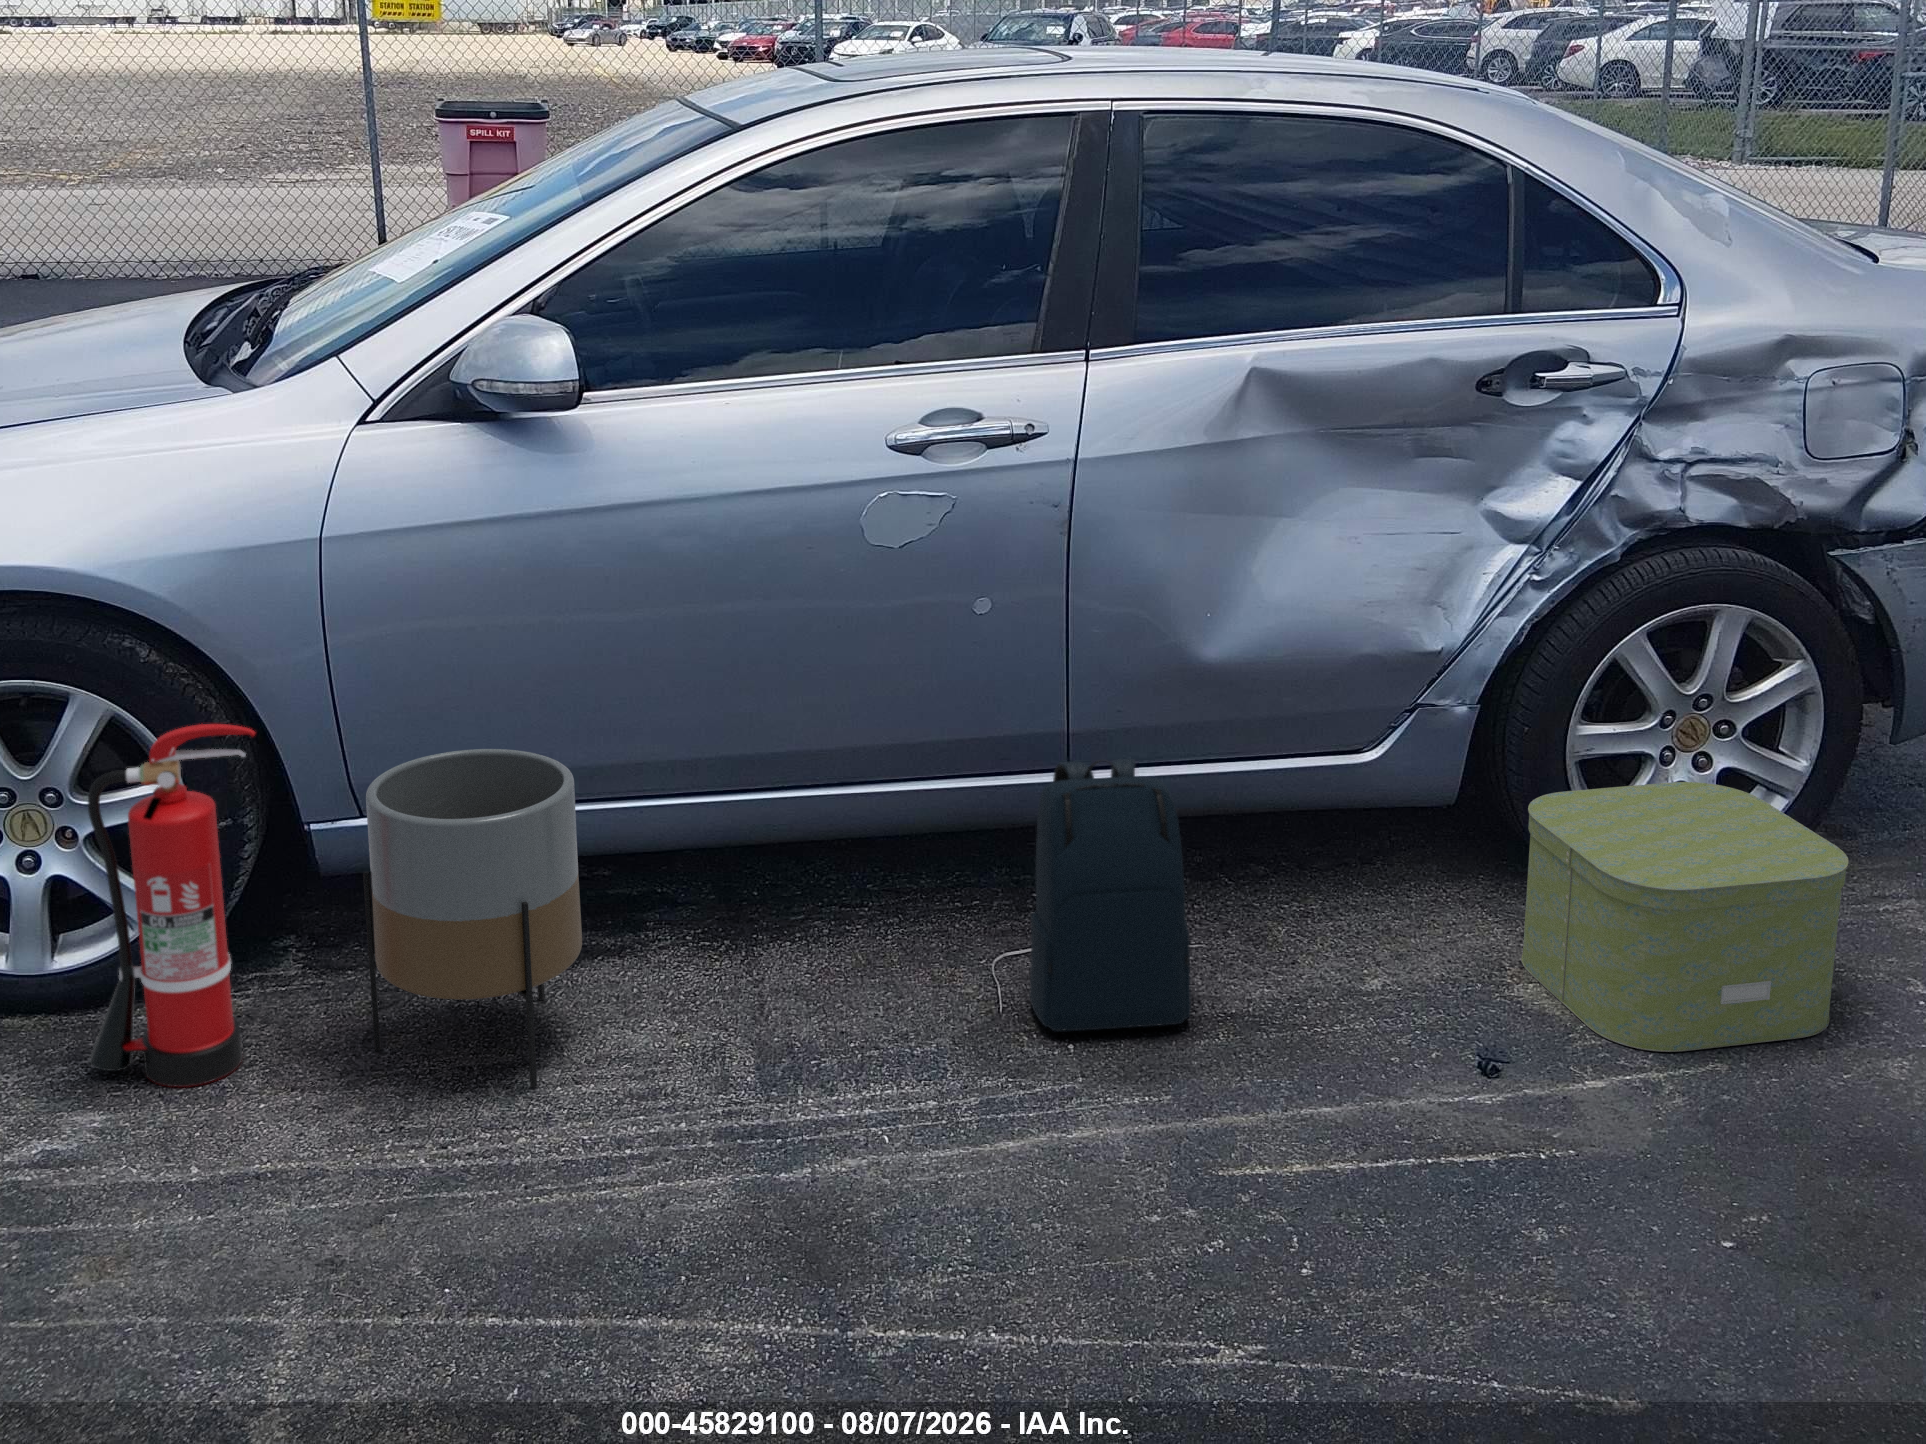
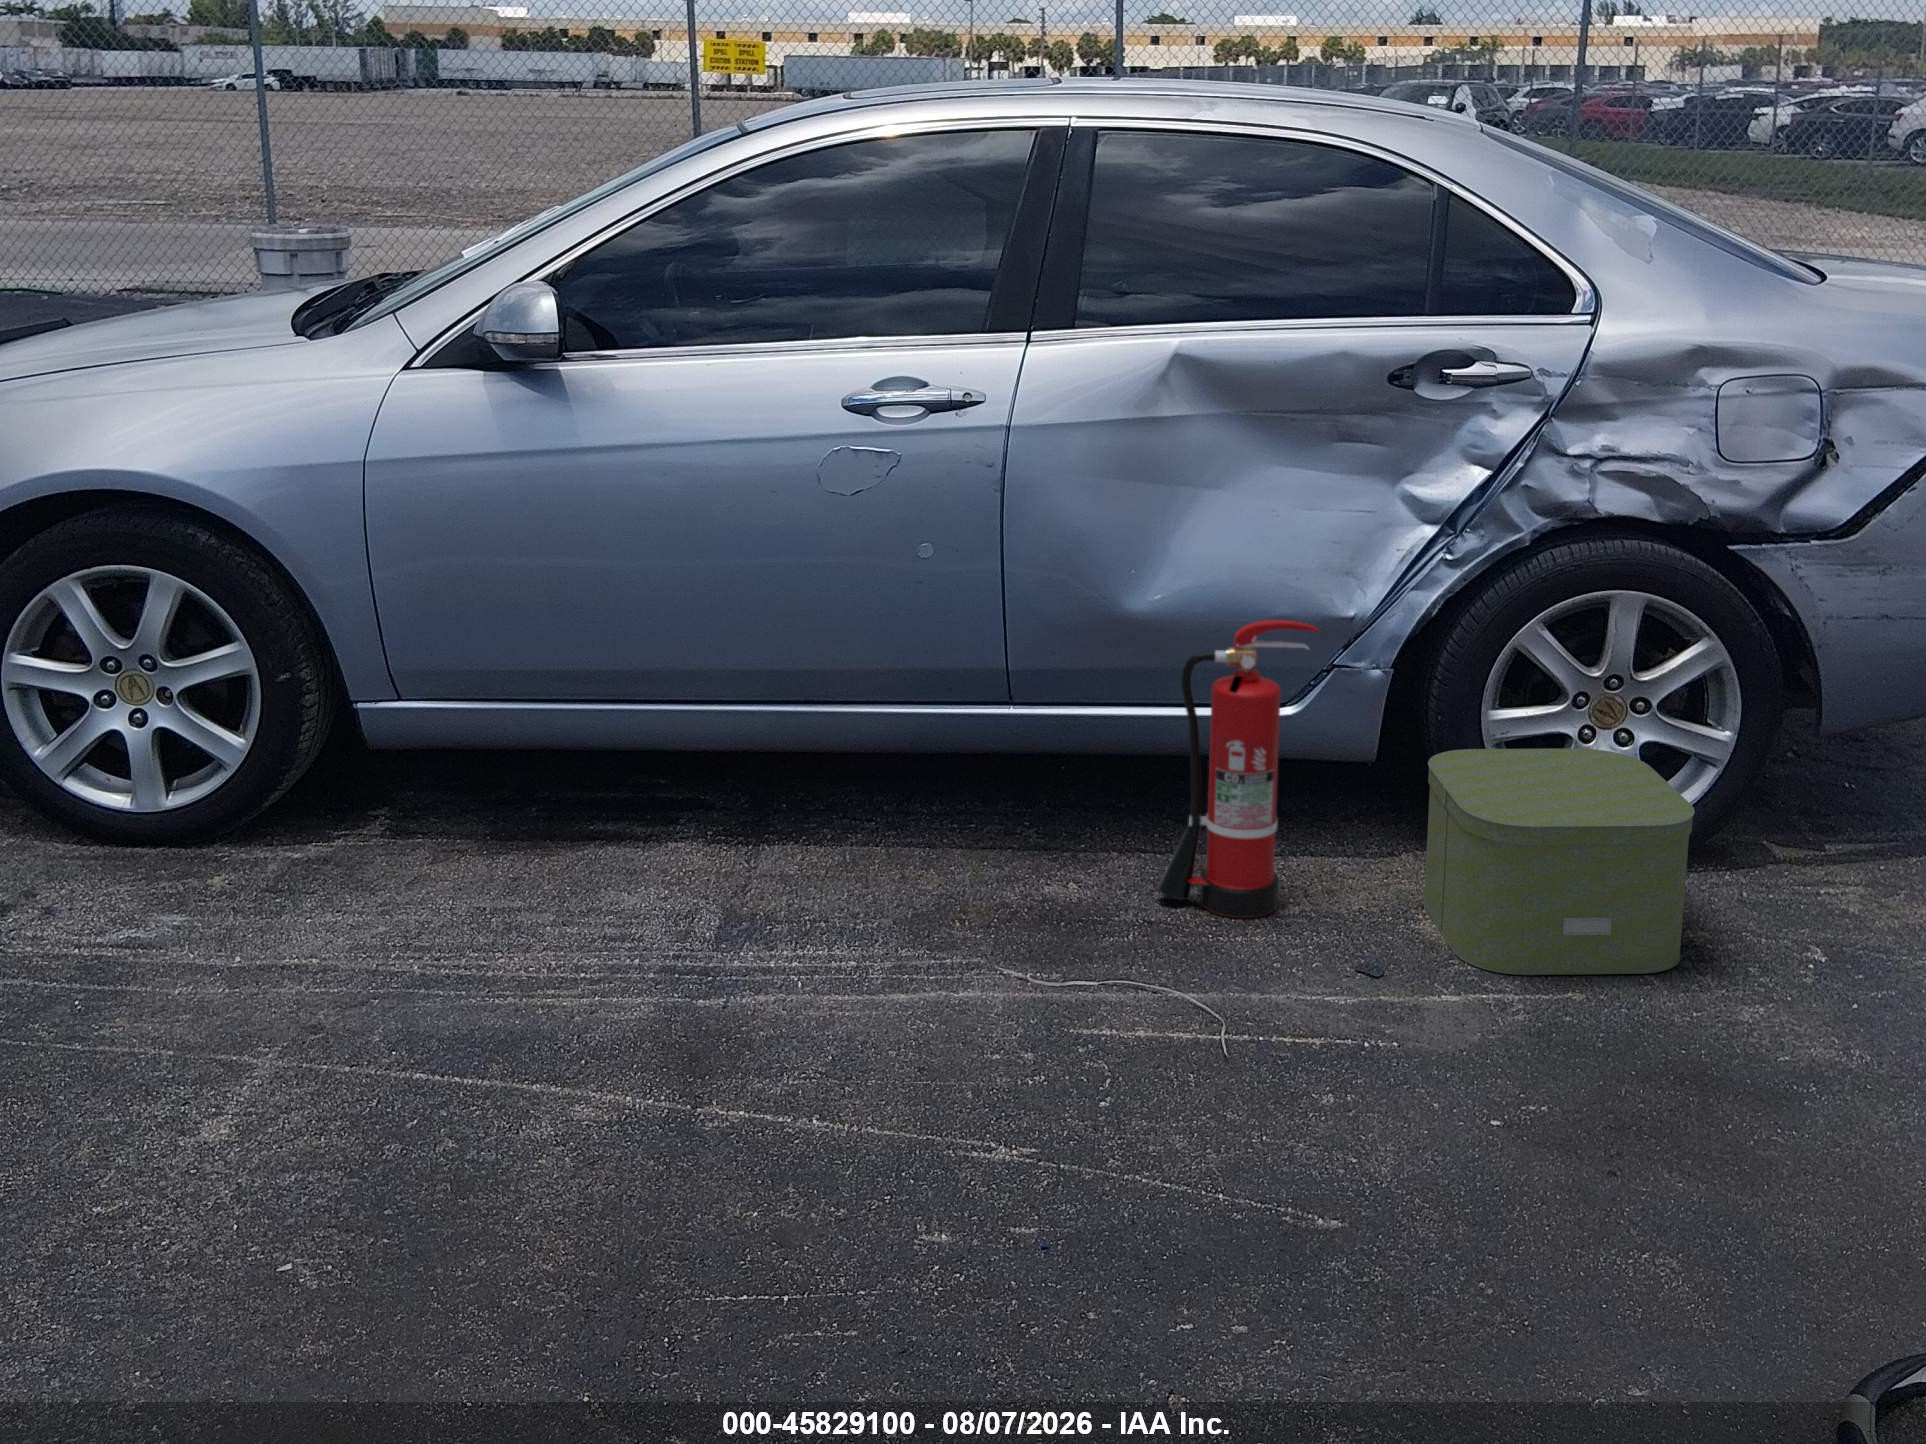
fire extinguisher: present [88,724,255,1087] -> present [1158,620,1319,918]
planter: present [363,749,582,1087] -> none [407,647,586,924]
backpack: present [1029,759,1191,1031] -> none [966,687,1100,920]

